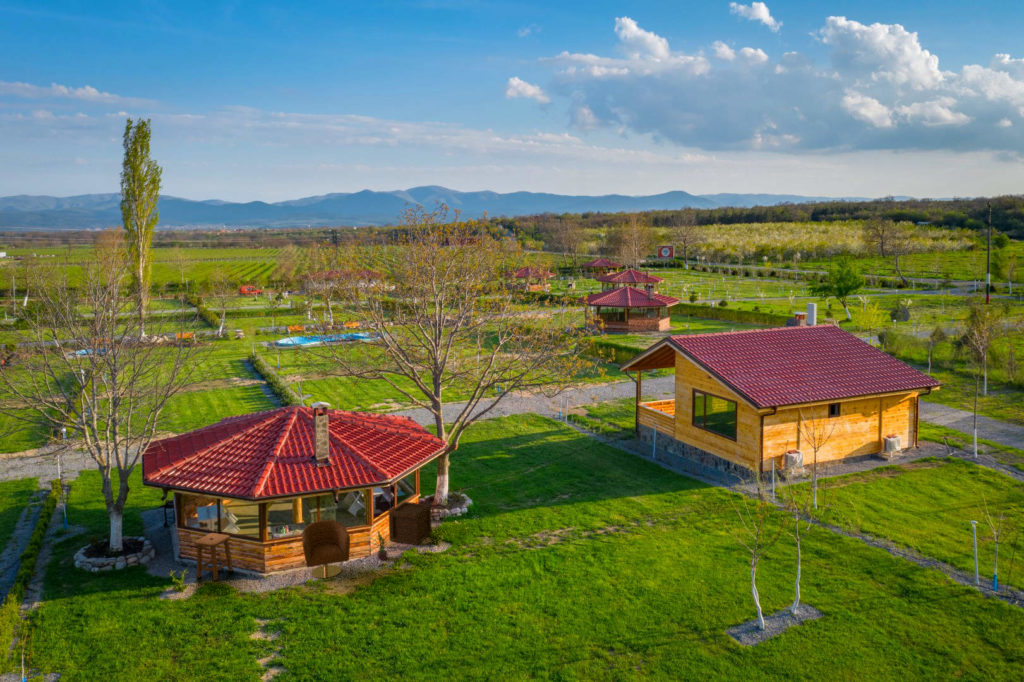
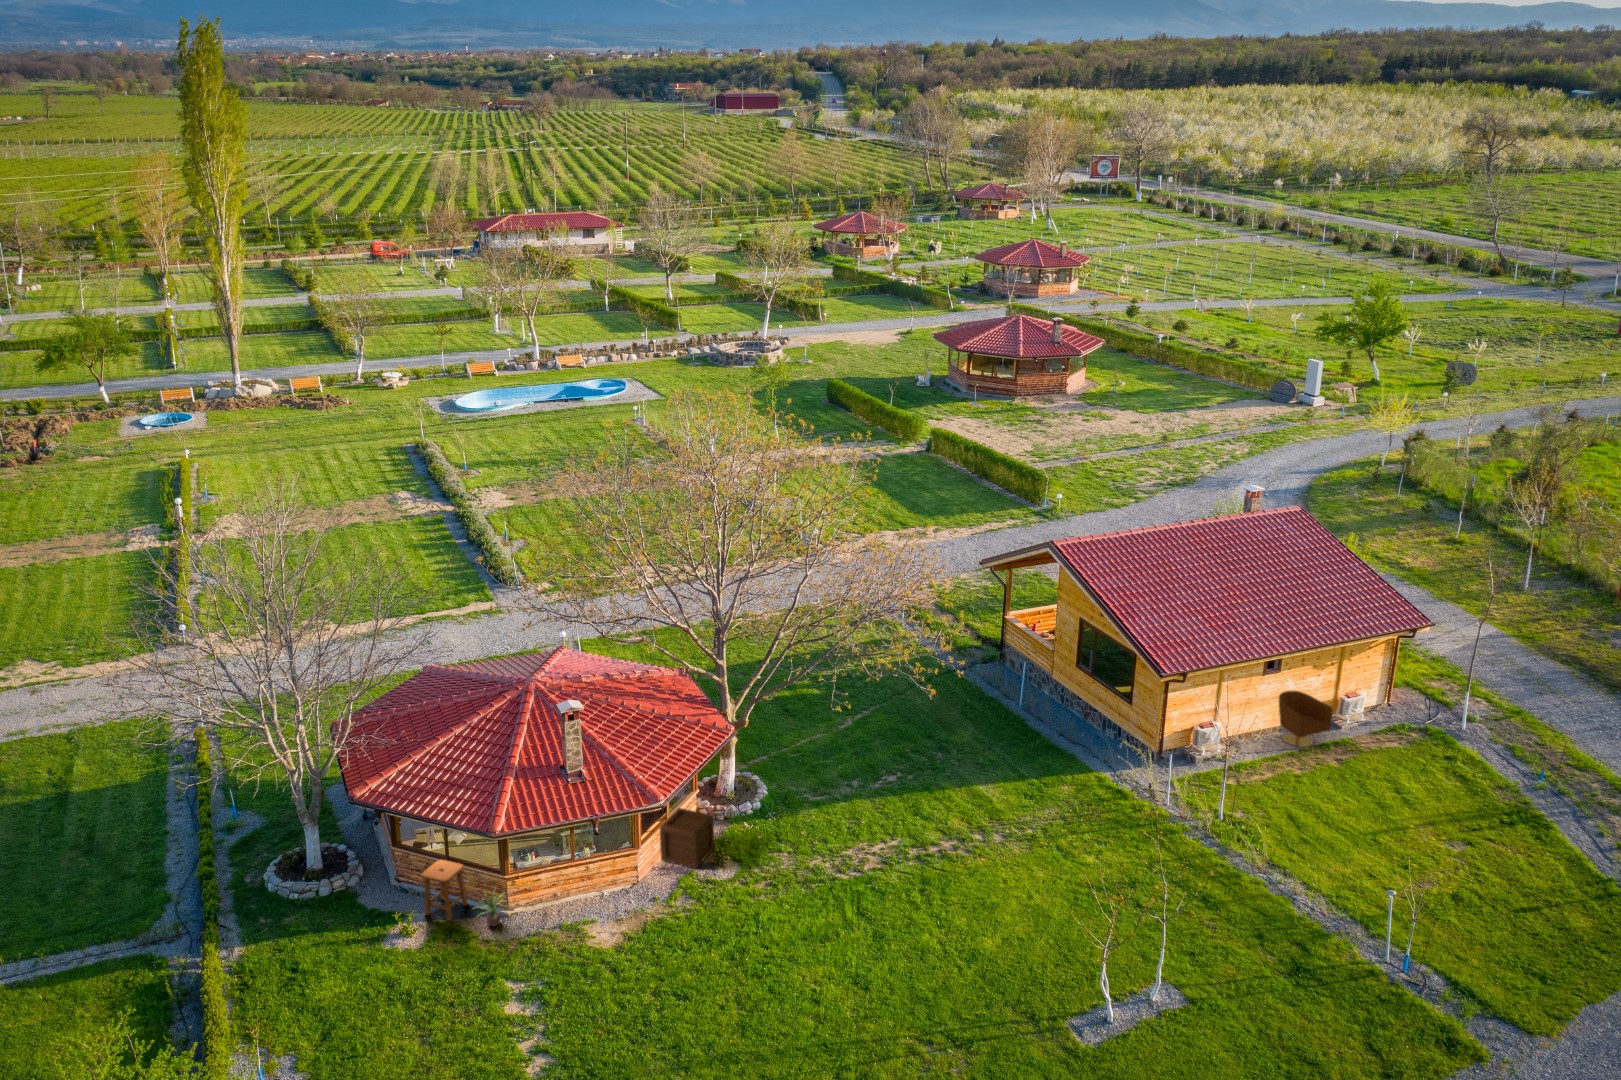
armchair: present [302,520,350,578] -> present [1279,691,1333,747]
decorative plant: present [371,531,390,560] -> present [481,890,504,927]

